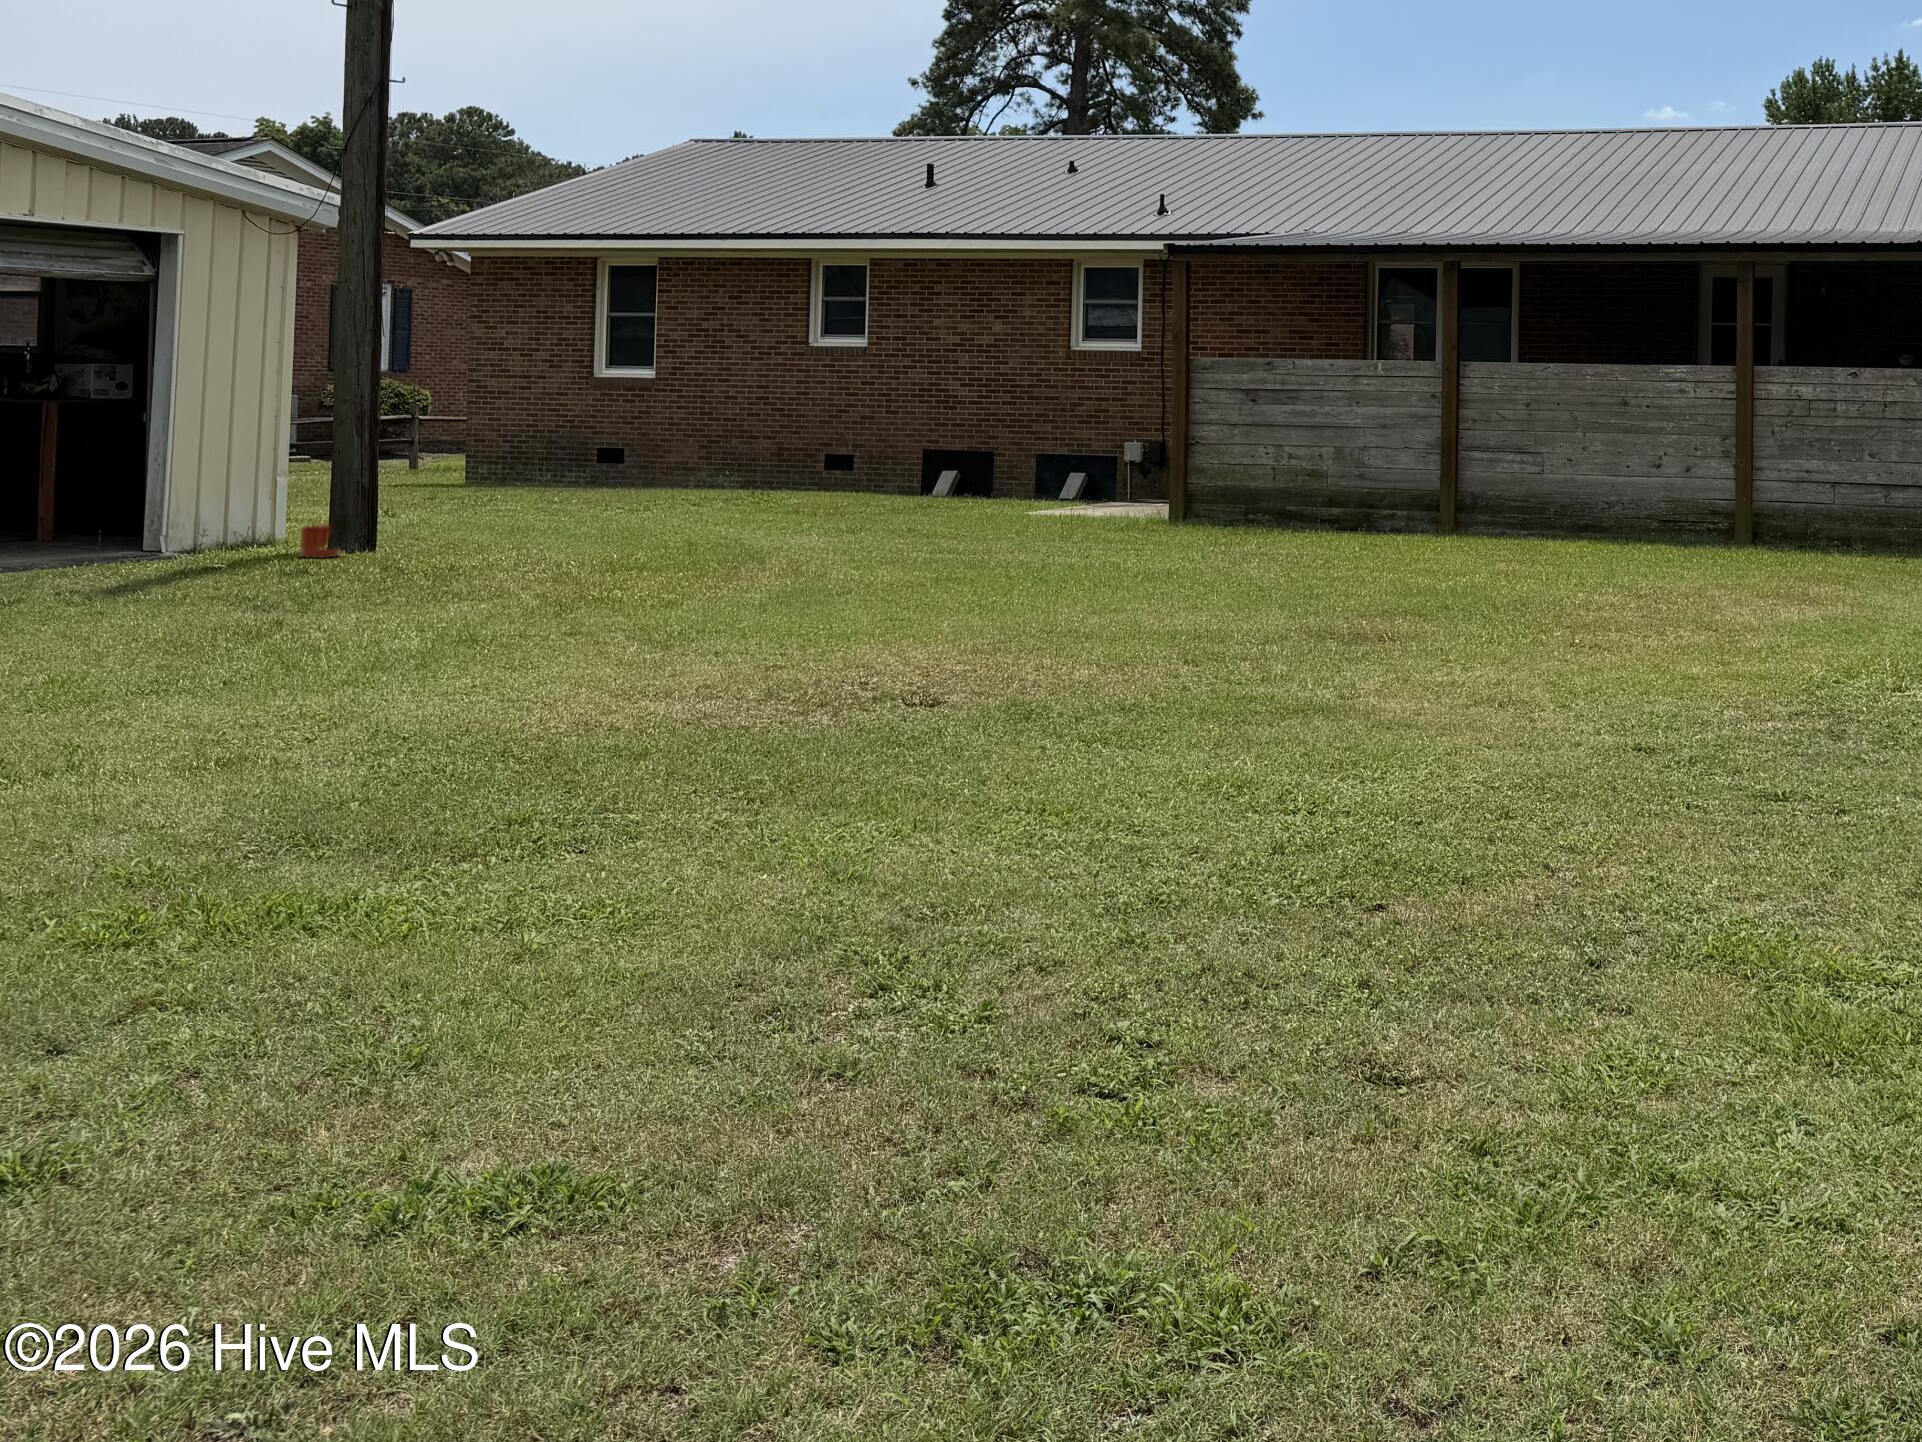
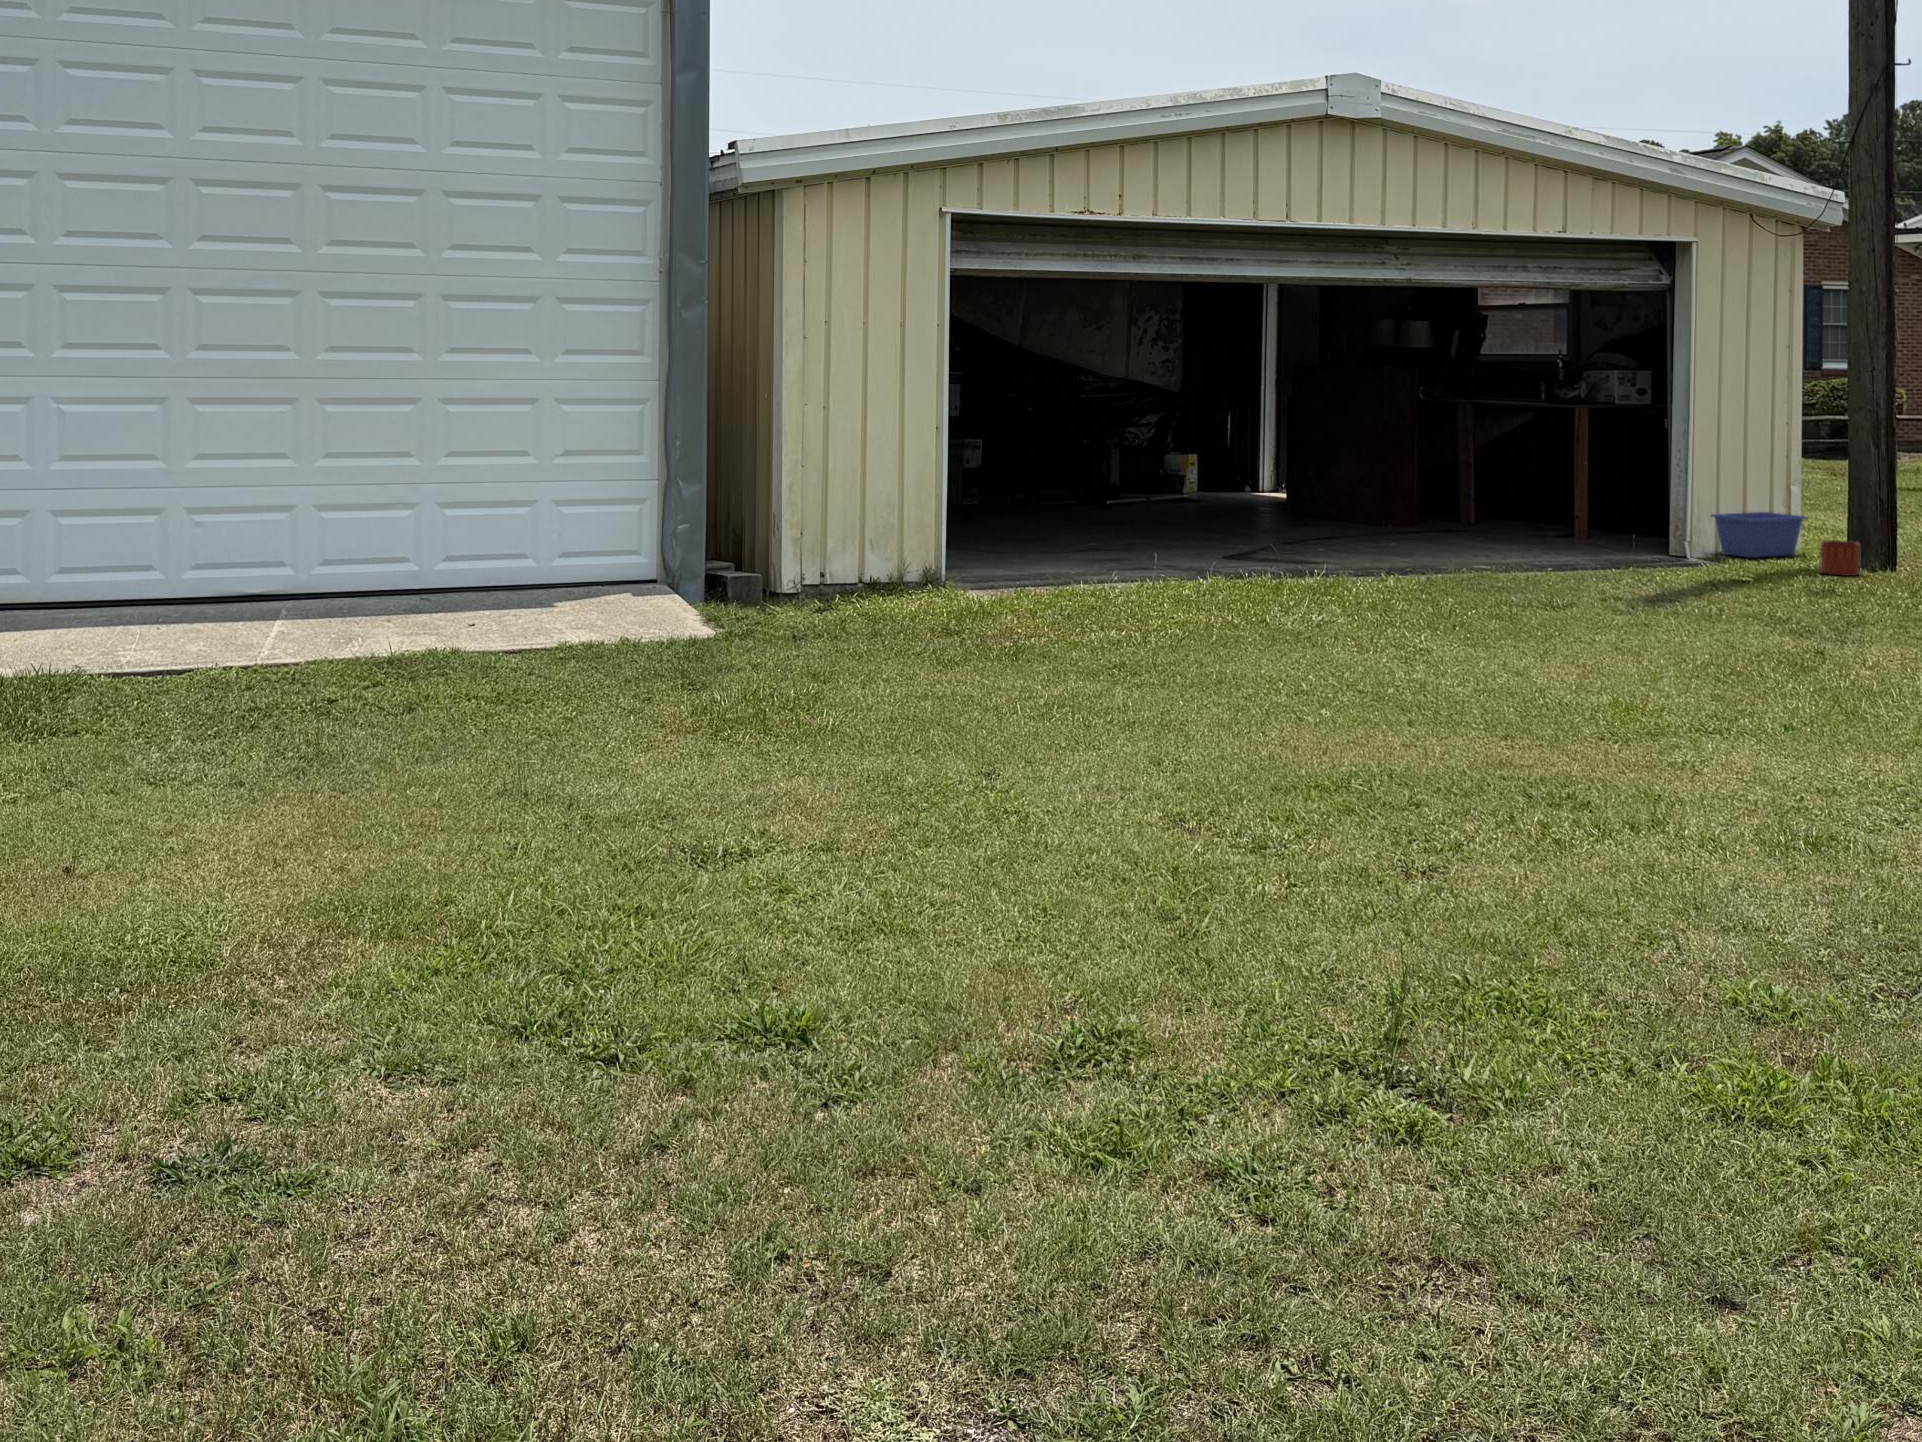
storage bin: none [189,504,294,549] -> present [1711,512,1808,558]

